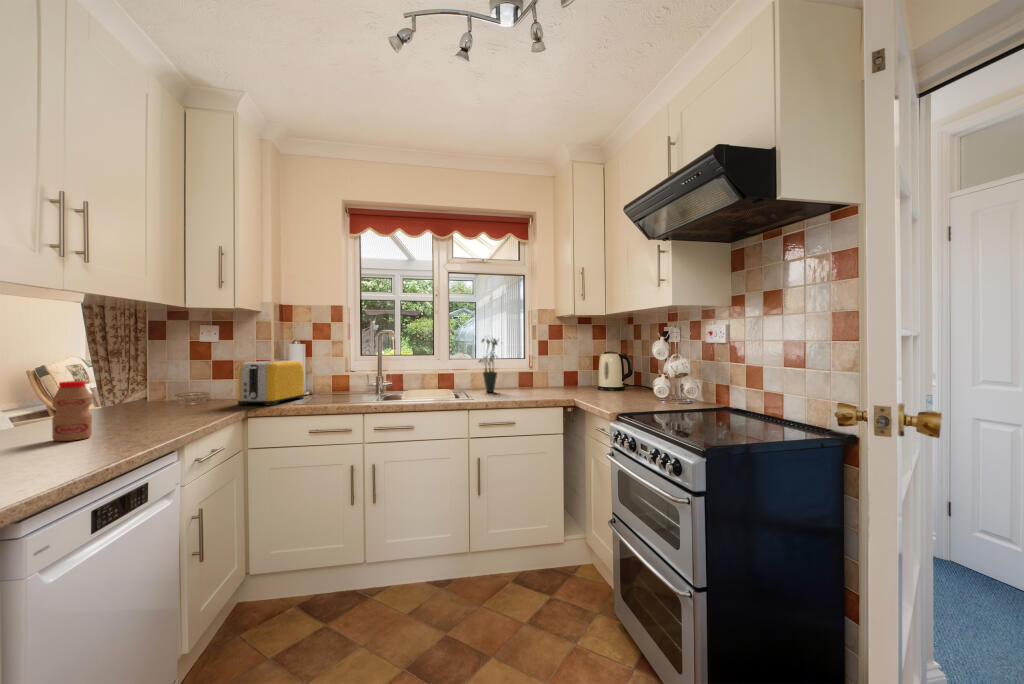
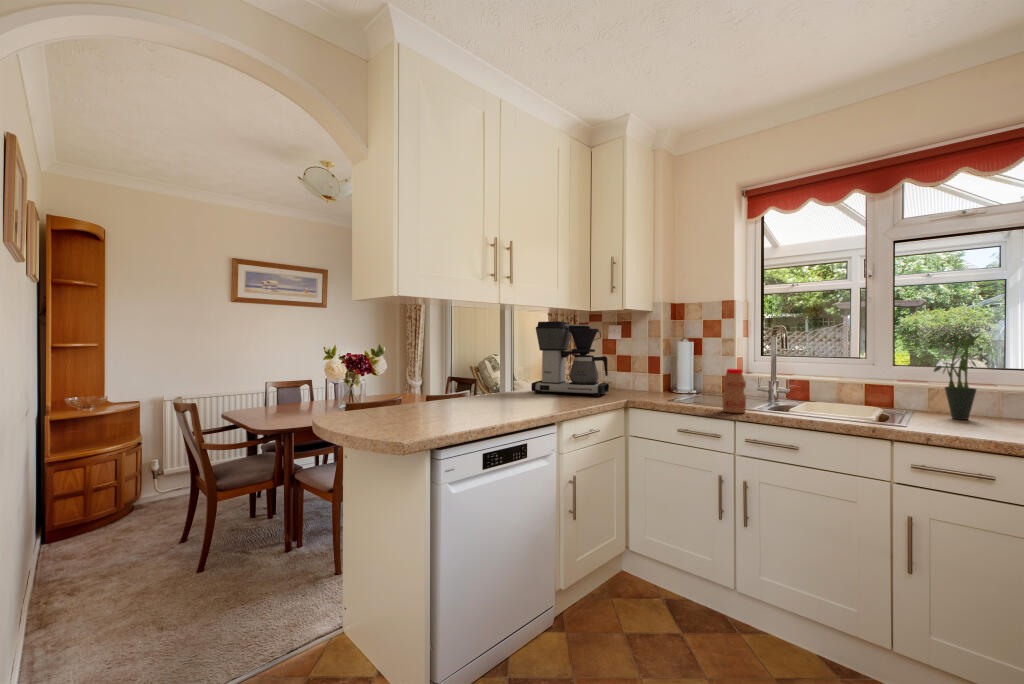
coffee maker: none [94,319,216,417] -> present [531,321,609,397]
toaster: present [238,361,304,405] -> none [624,357,686,399]
bottle: present [52,381,92,441] -> present [723,369,746,413]

